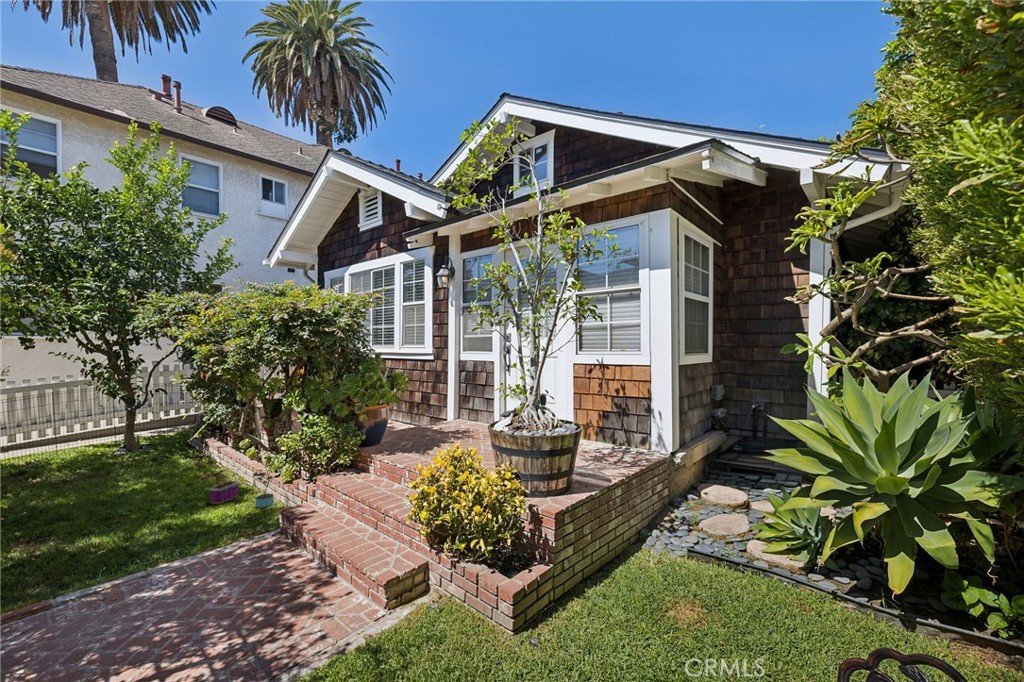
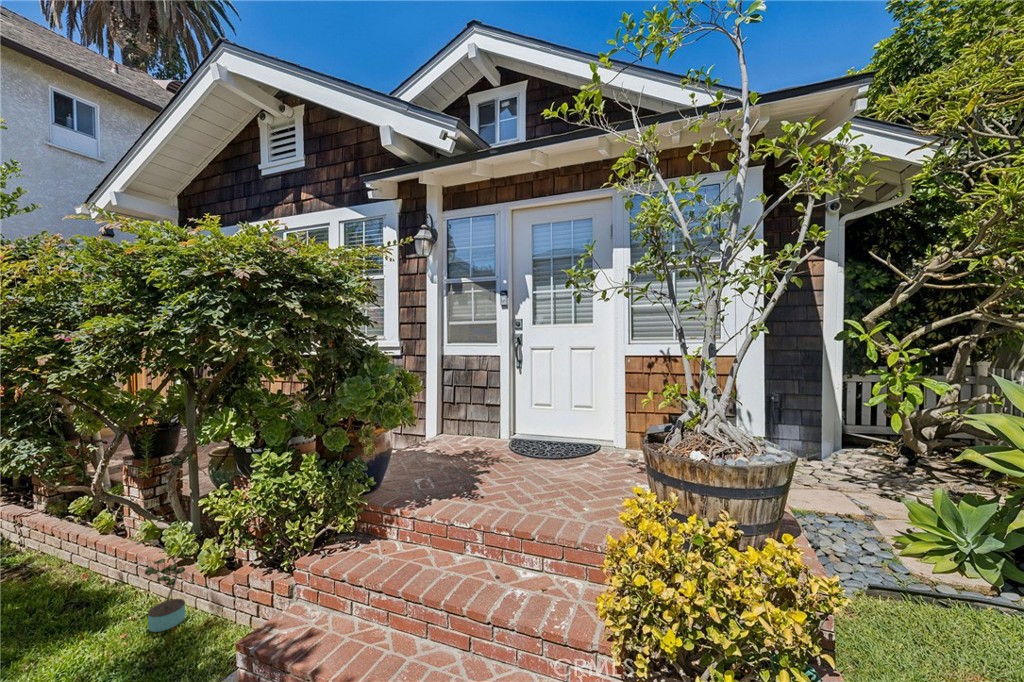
basket: present [210,473,239,504] -> none [27,564,96,644]

